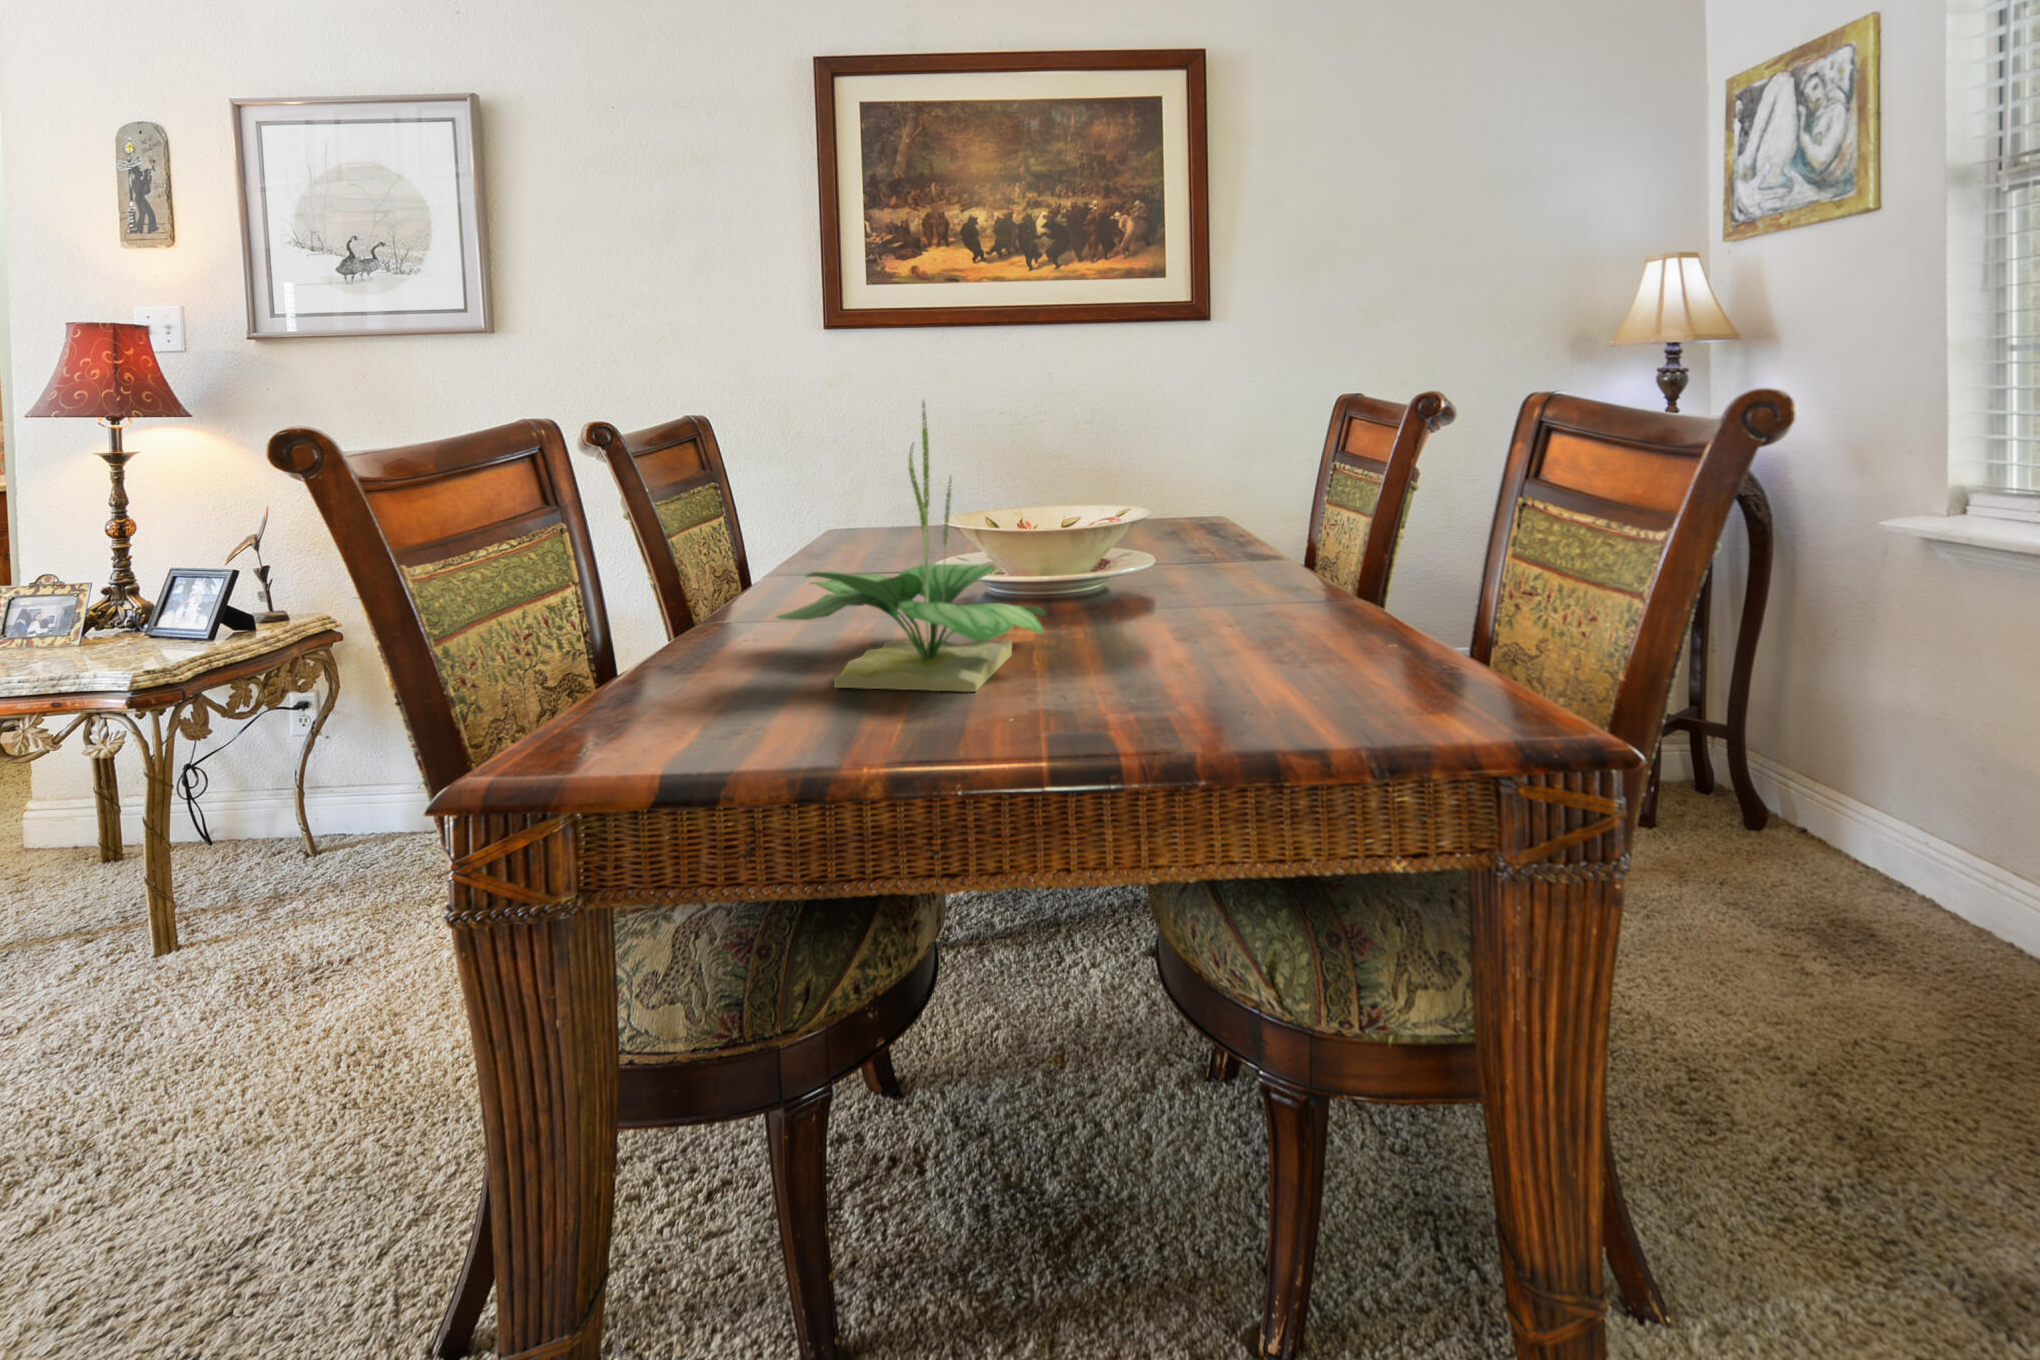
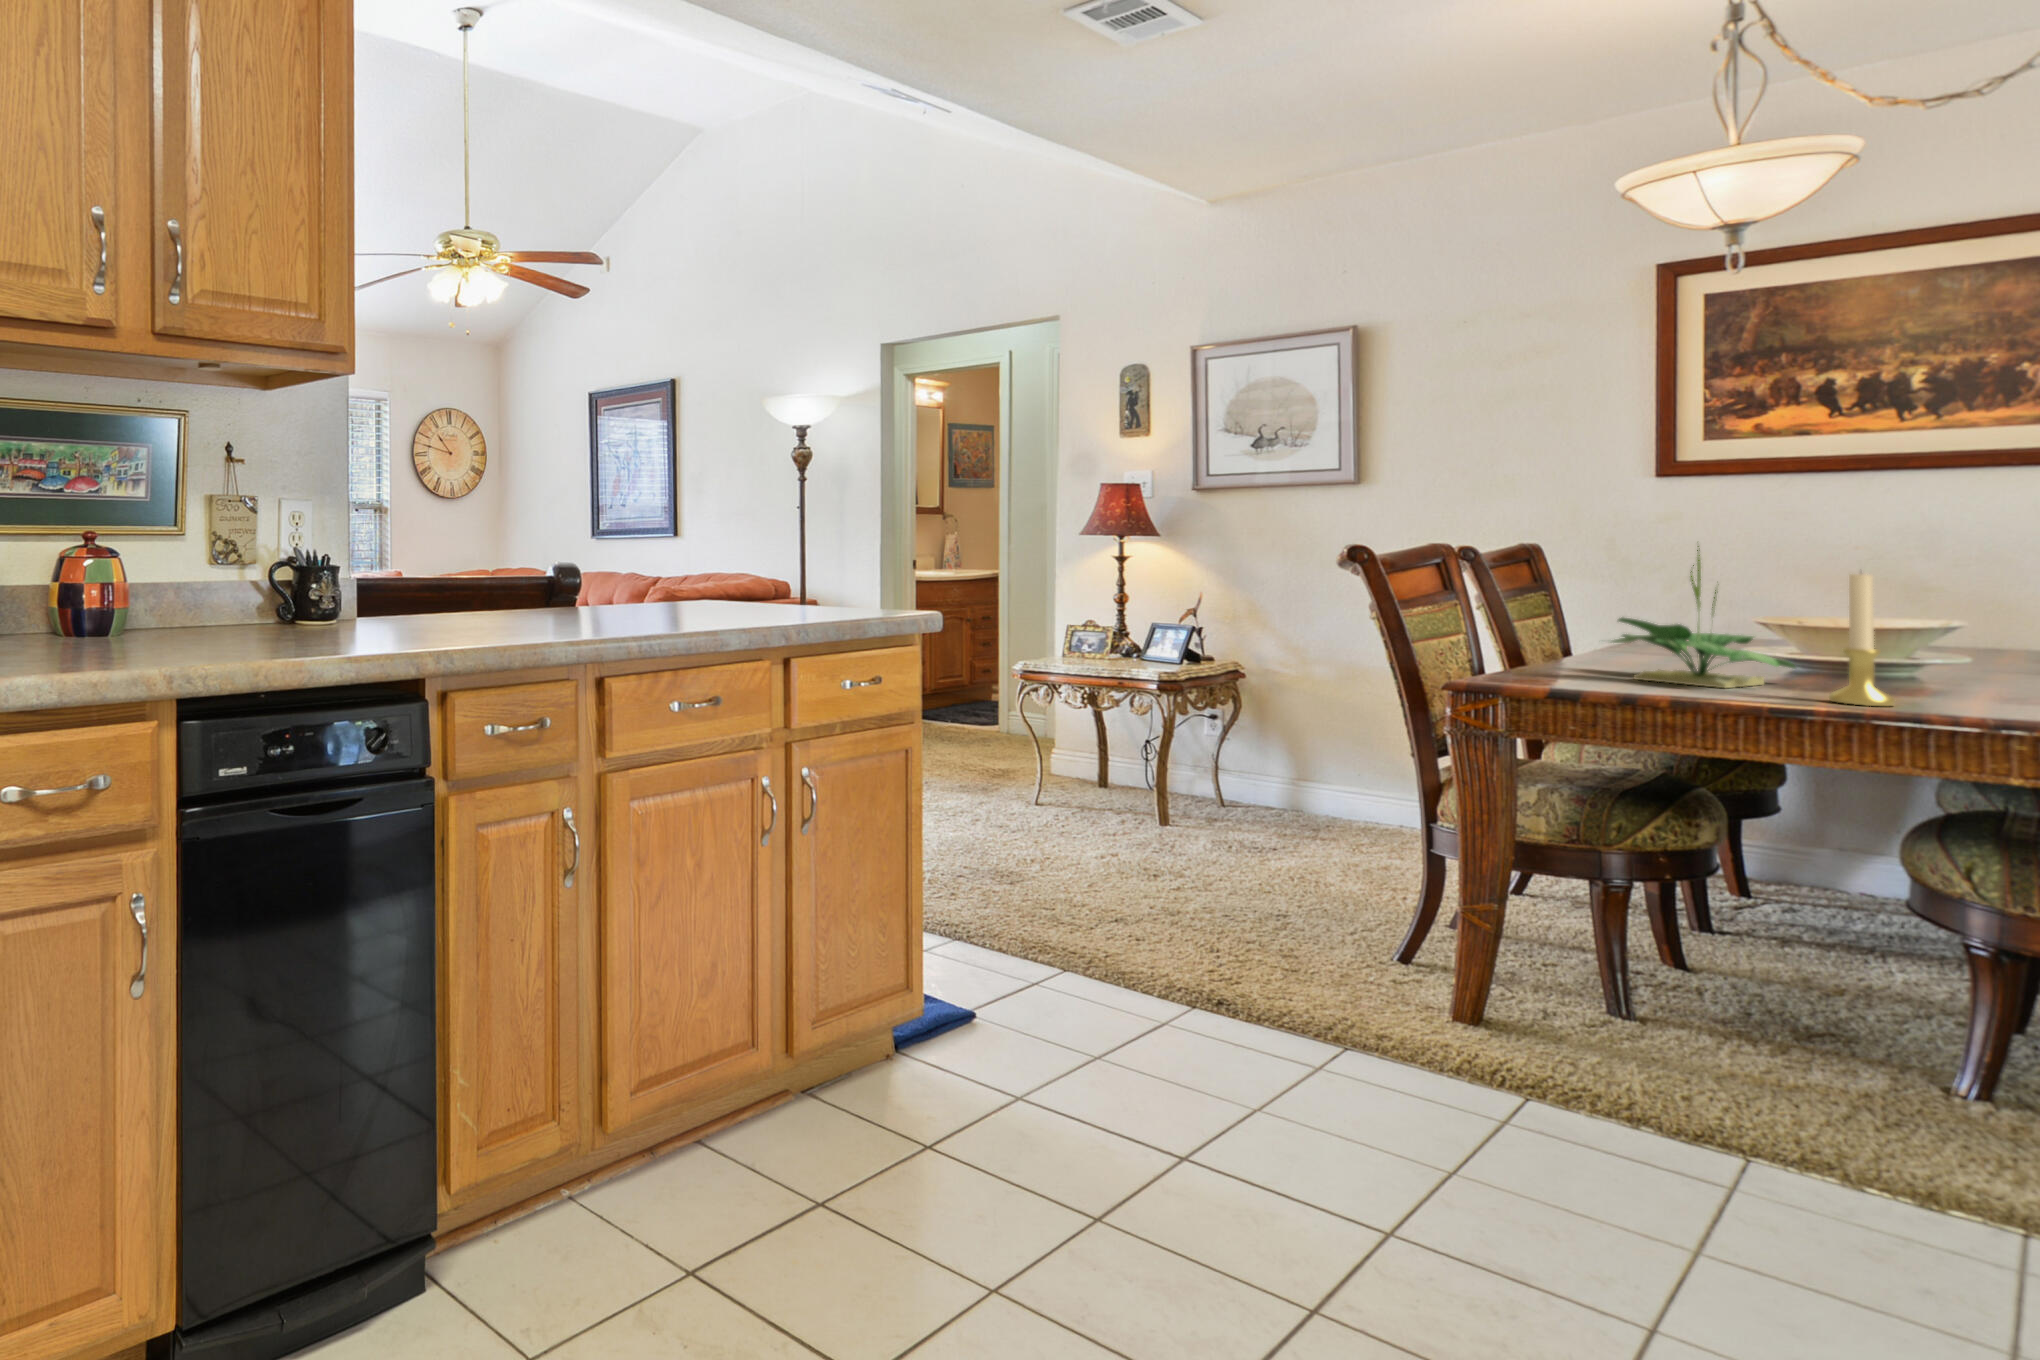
candle holder: none [1140,445,1232,723] -> present [1829,573,1895,706]

